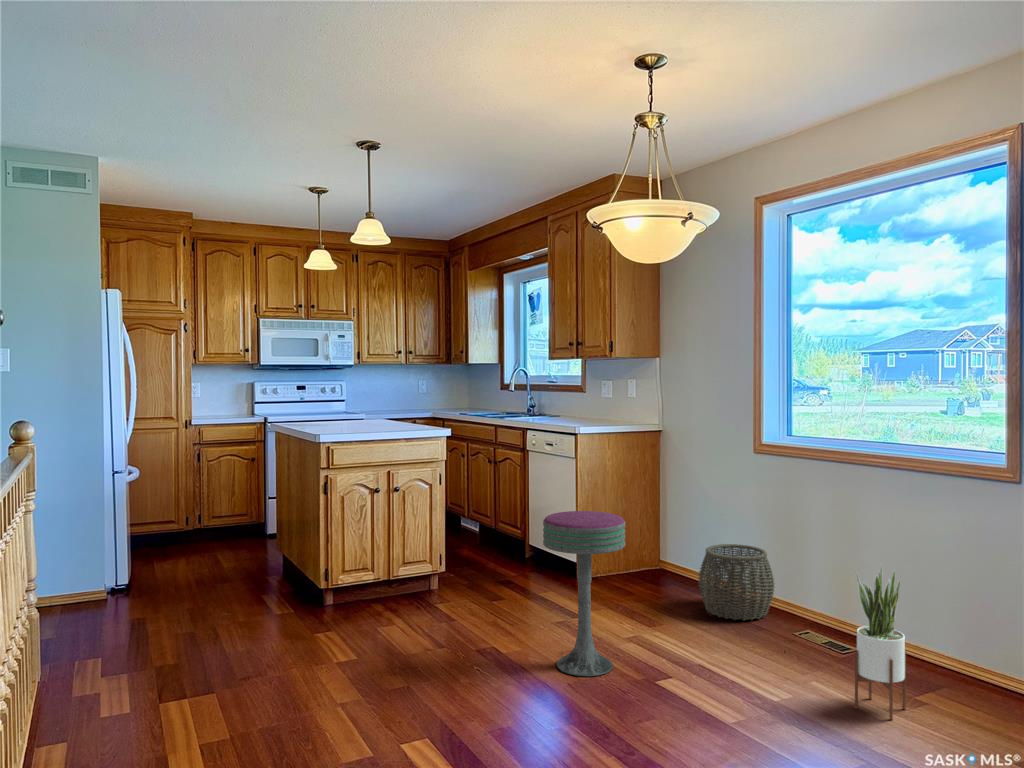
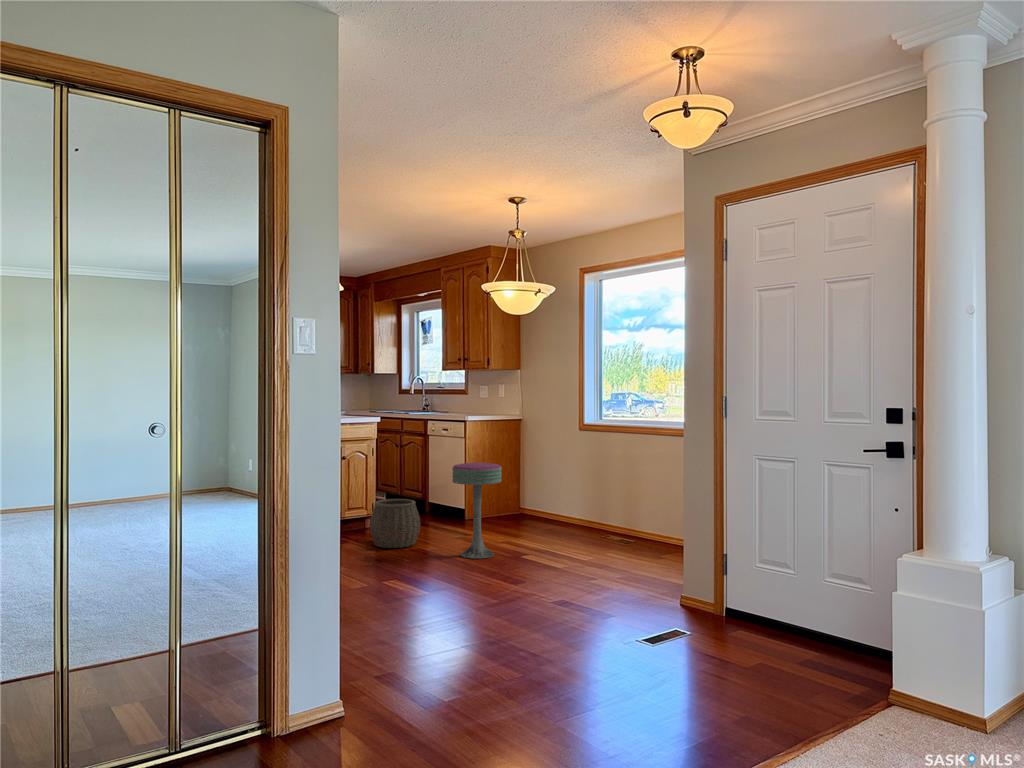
woven basket: present [698,544,775,620] -> present [370,499,420,548]
potted plant: present [855,563,906,720] -> none [626,482,654,565]

